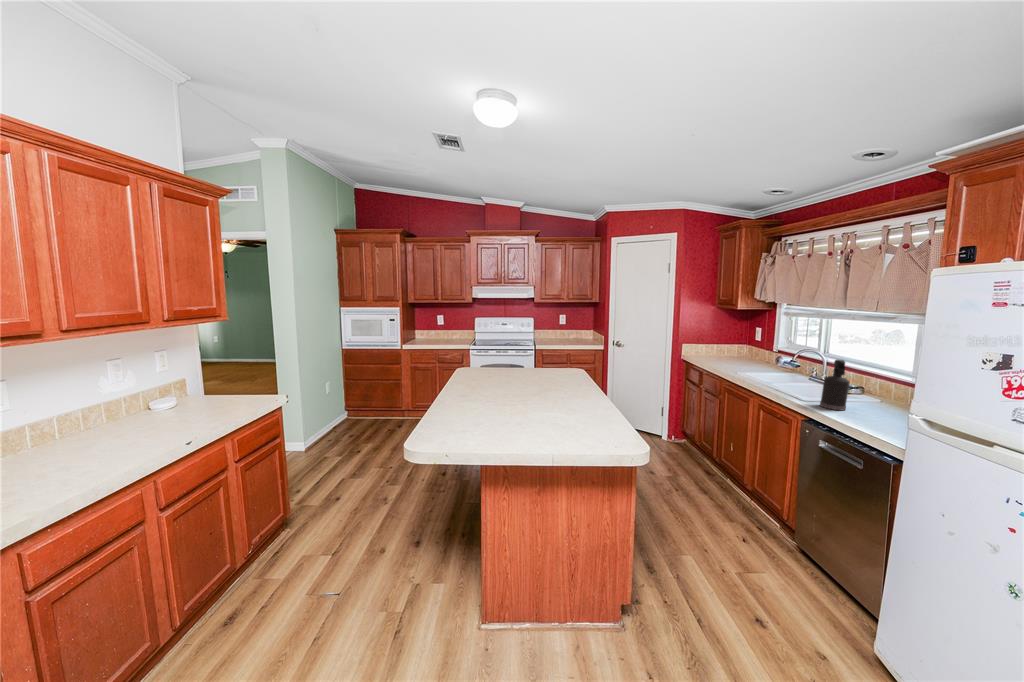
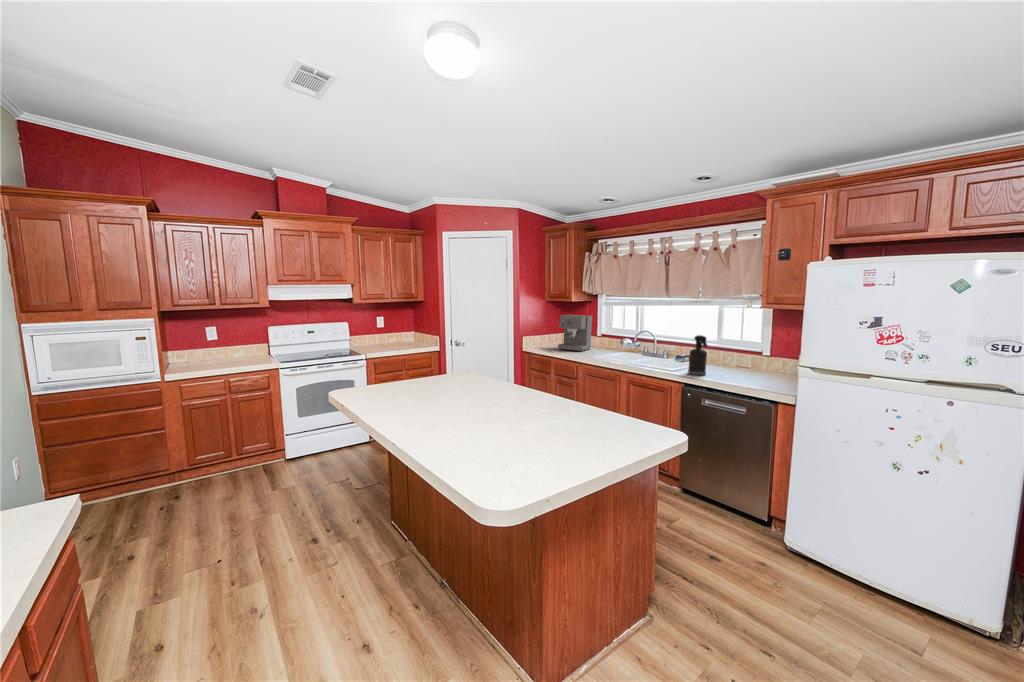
coffee maker: none [714,324,761,365] -> present [558,315,592,351]

